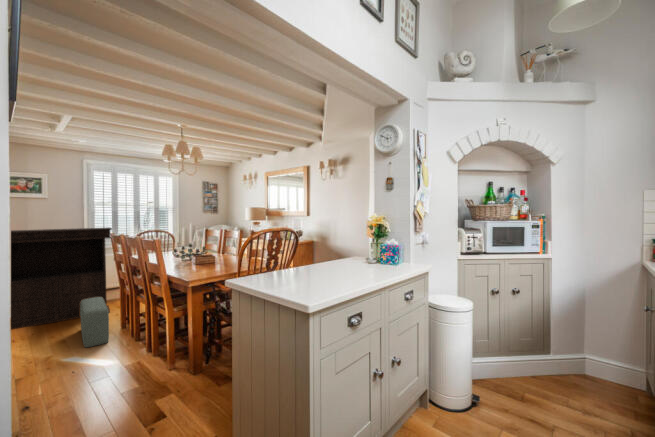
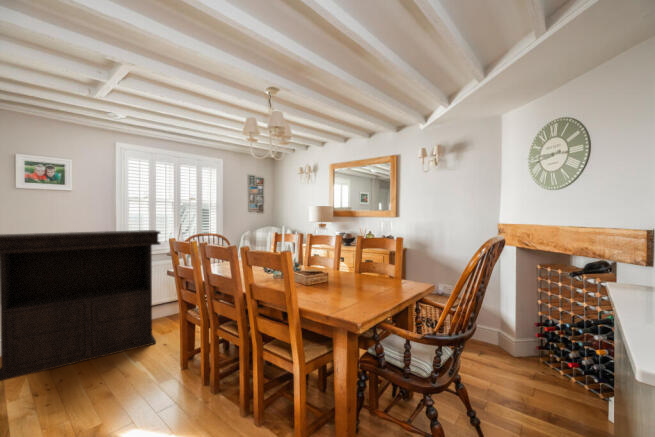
pouf: present [80,297,109,347] -> none [128,328,177,415]

